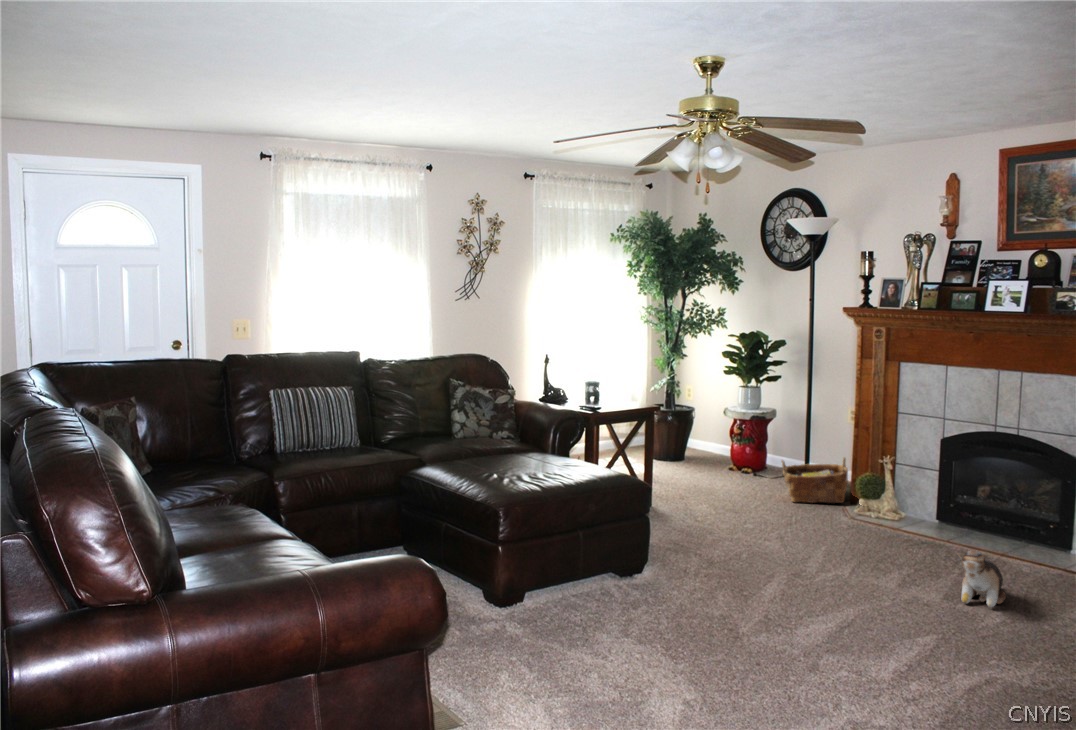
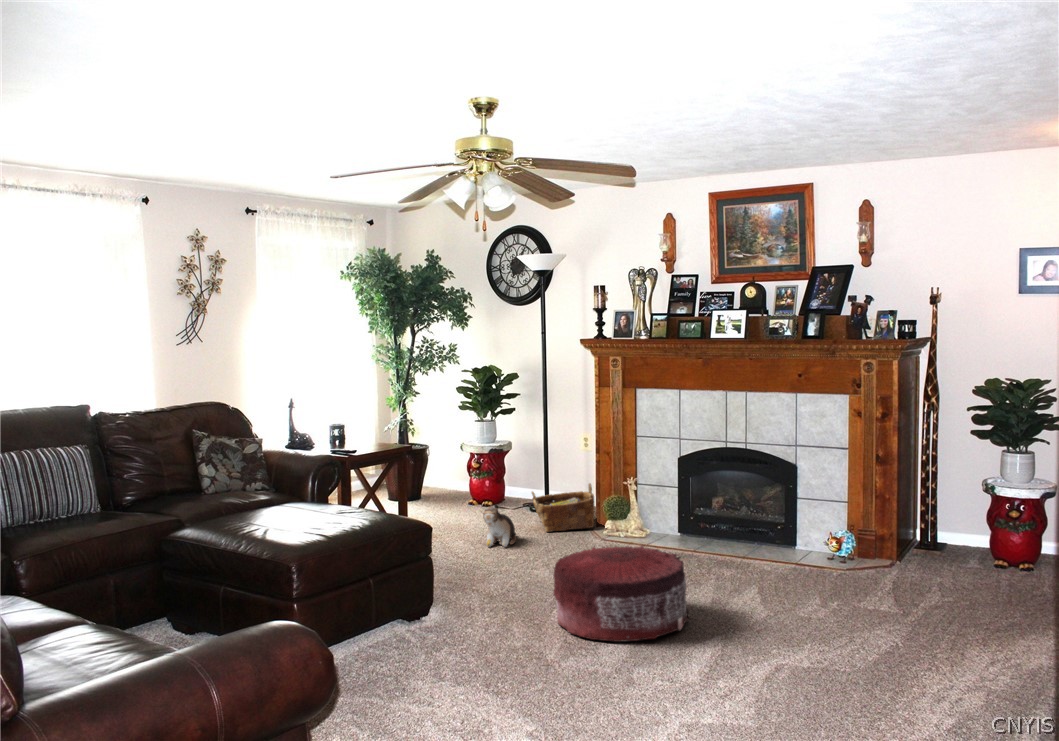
pouf: none [747,526,900,634] -> present [553,546,689,642]
plush toy: present [959,550,1006,607] -> present [483,506,517,547]

